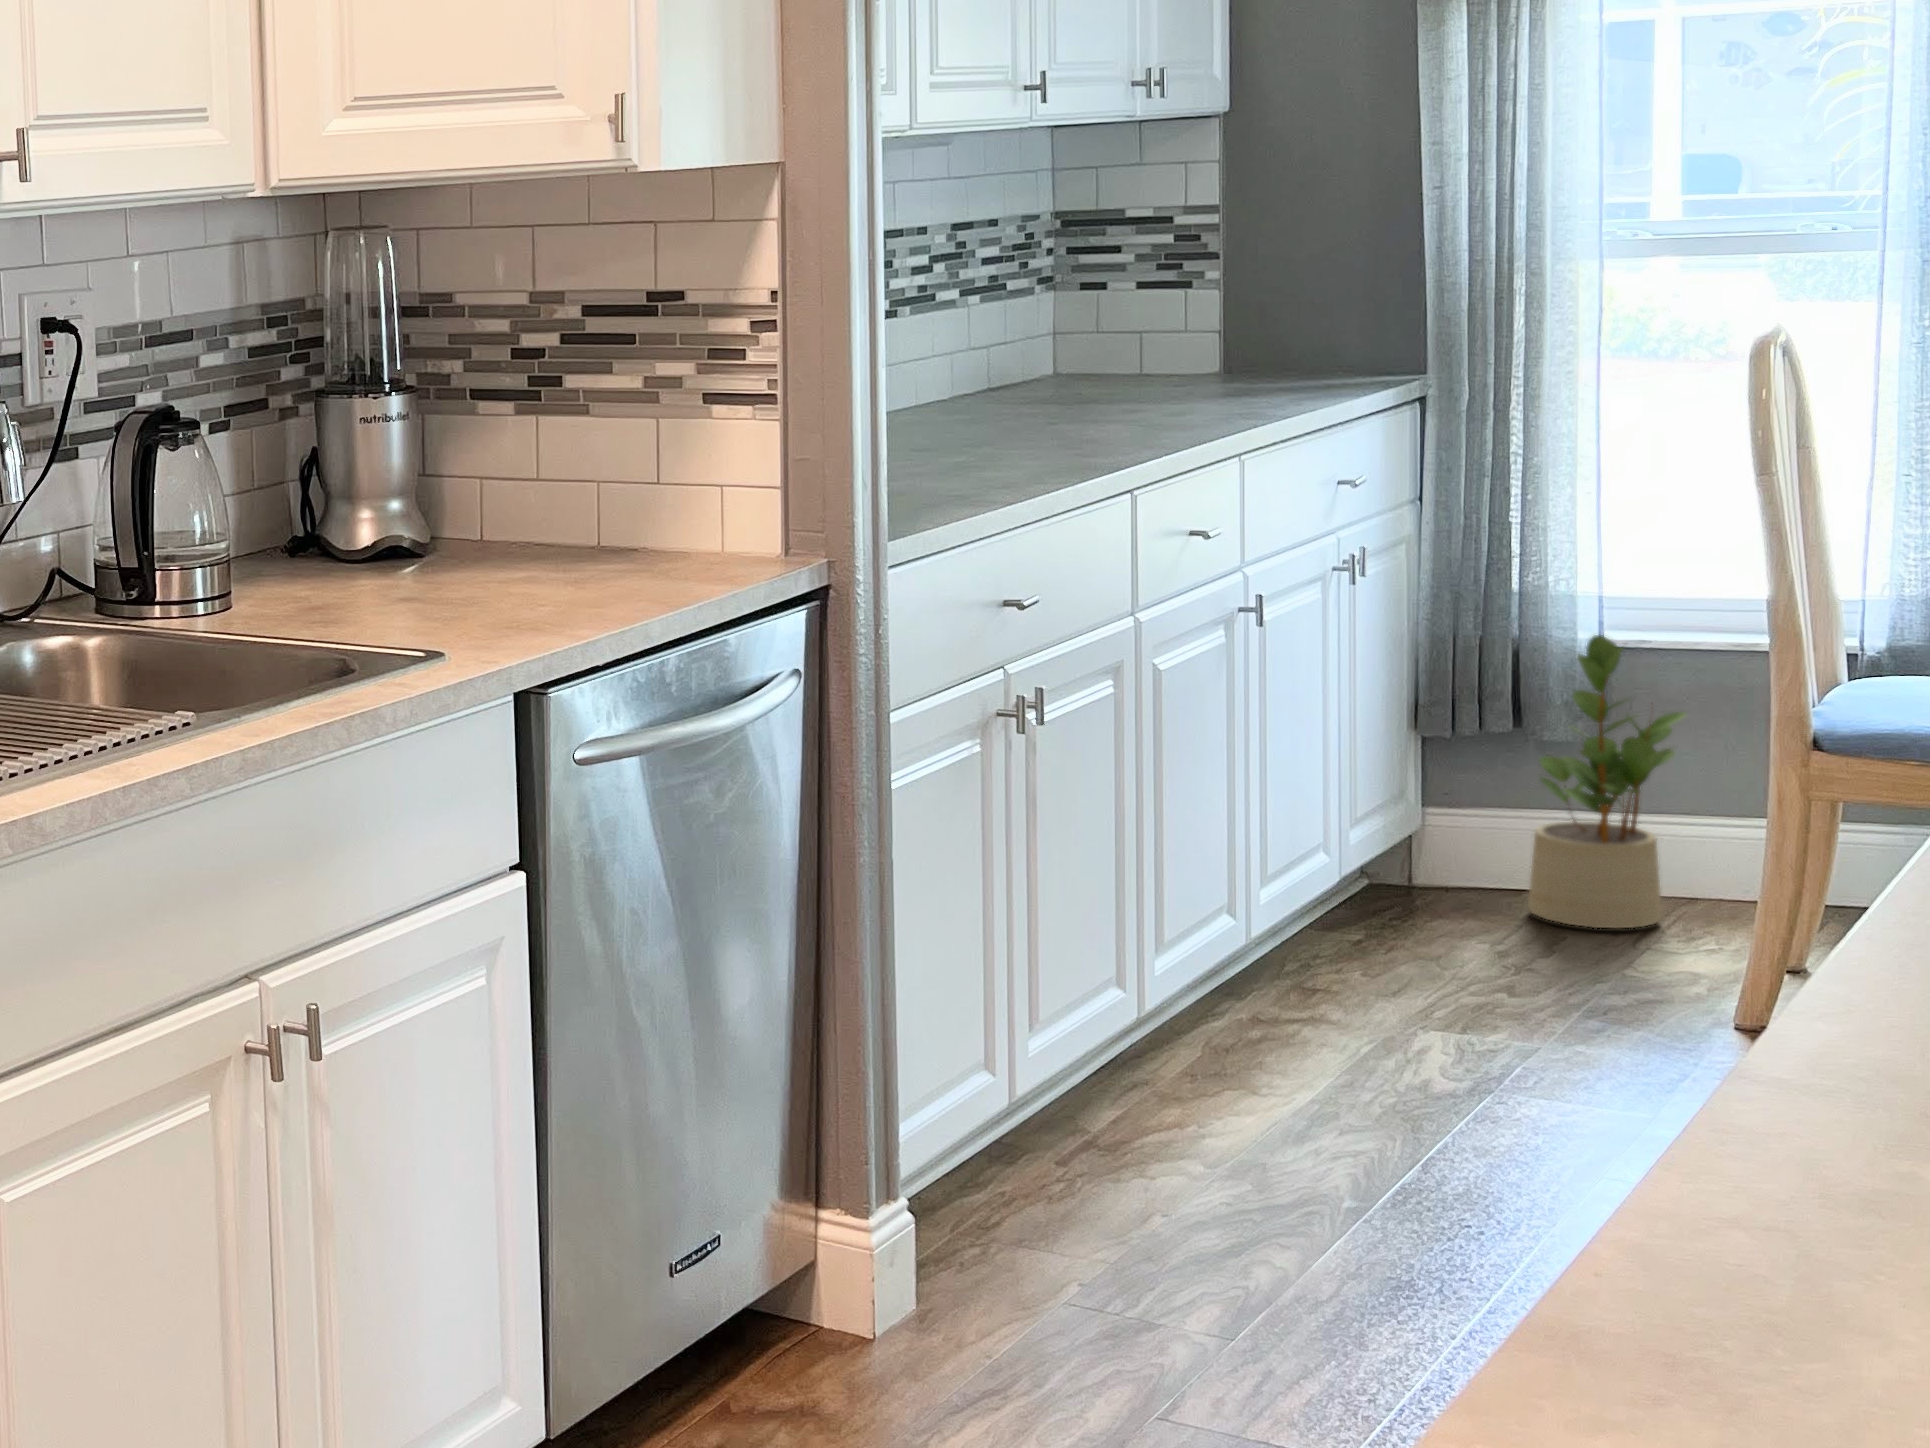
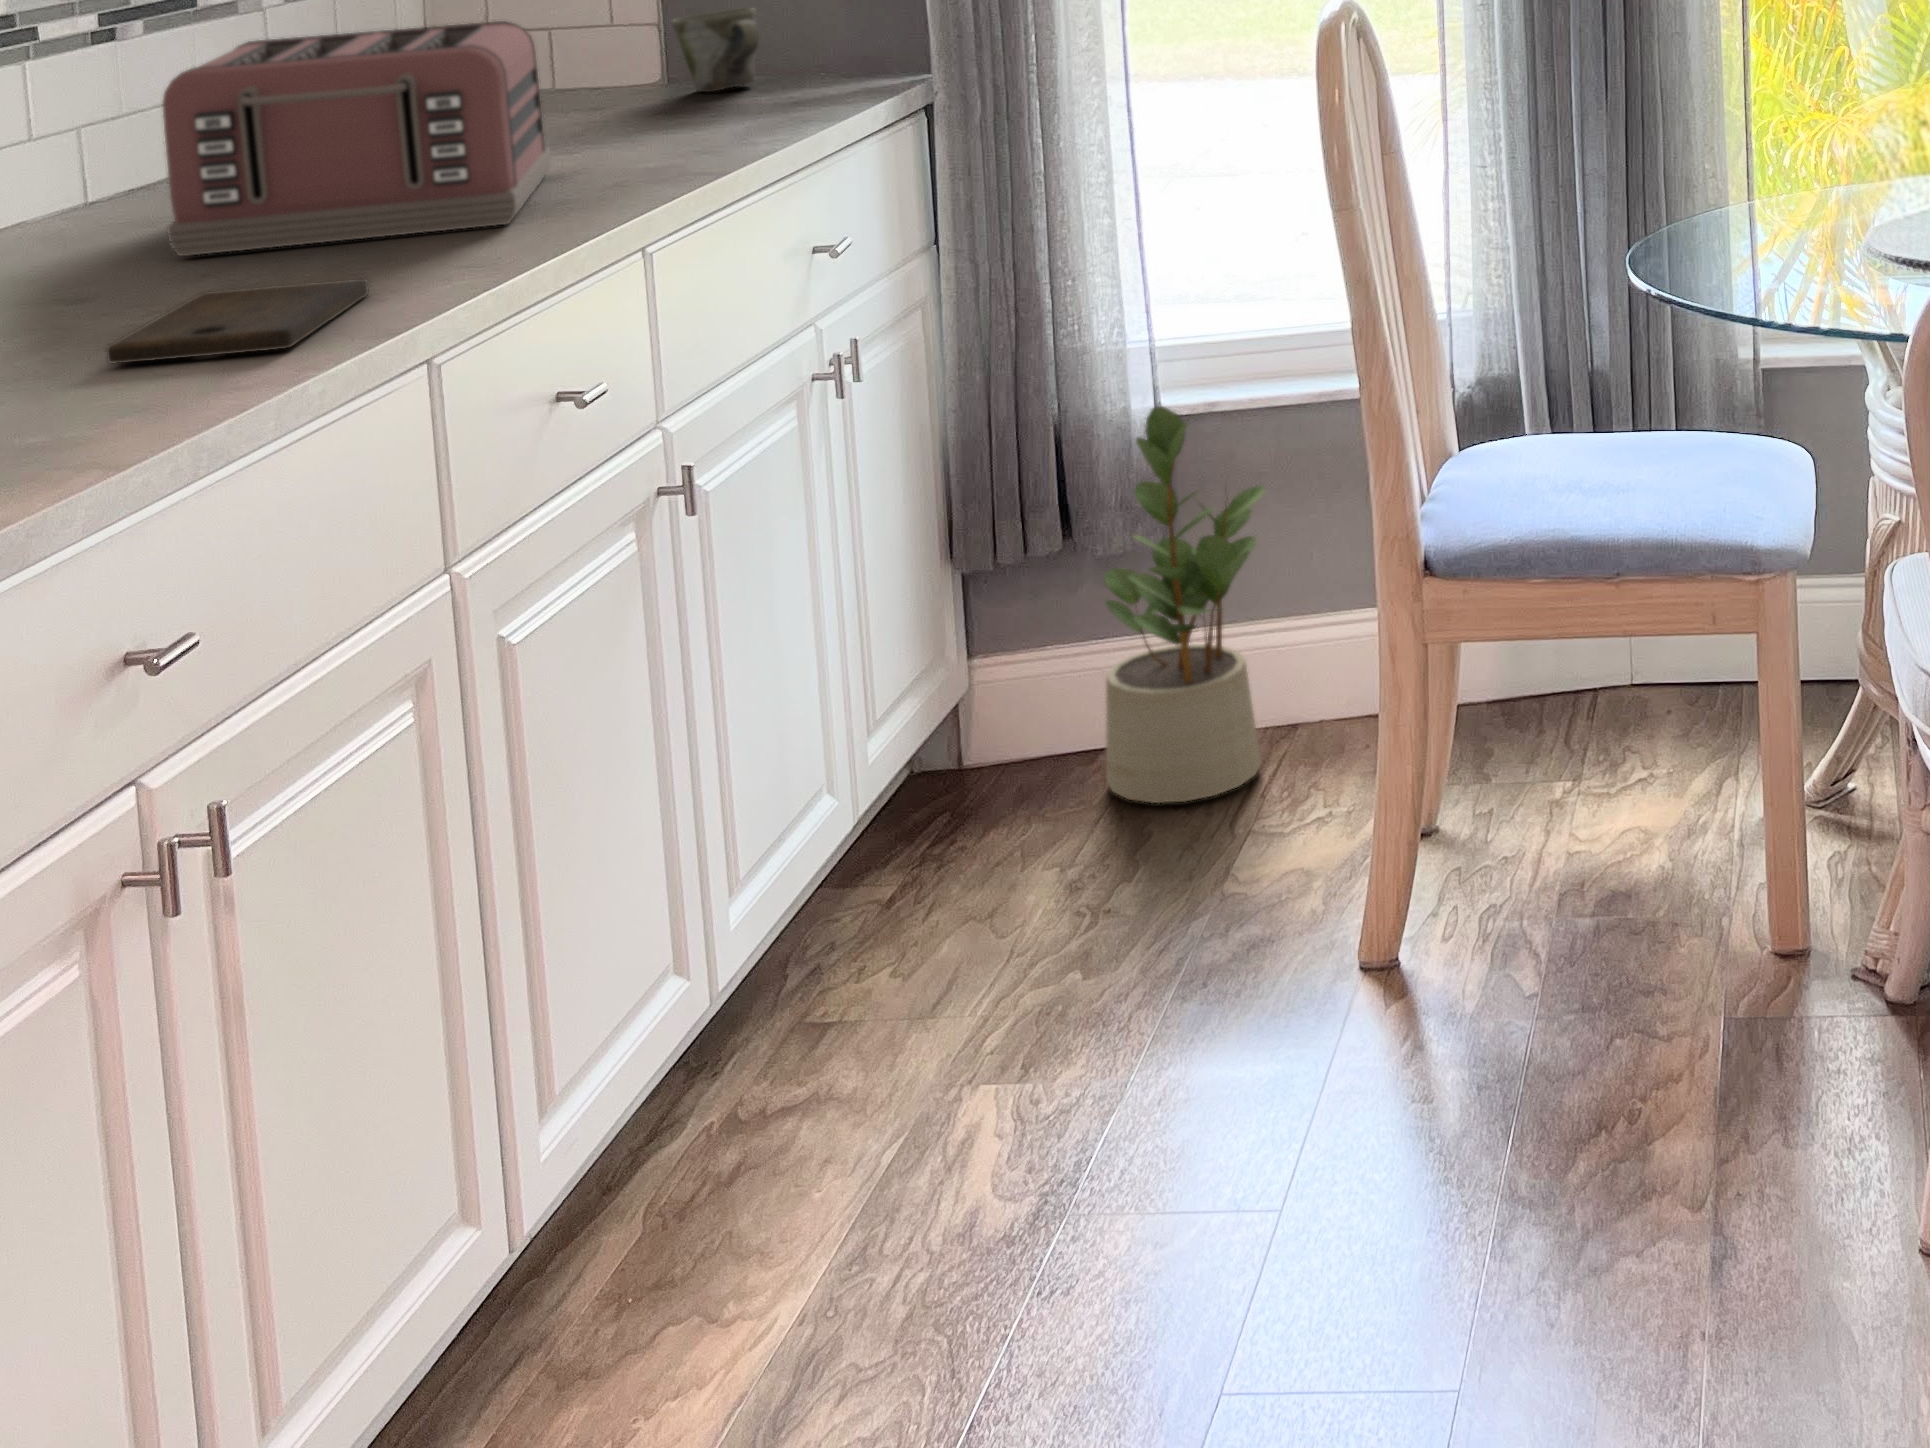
toaster: none [962,312,1173,434] -> present [163,21,551,256]
mug: none [1236,322,1302,379] -> present [672,8,759,92]
cutting board: none [975,445,1097,470] -> present [107,279,369,364]

